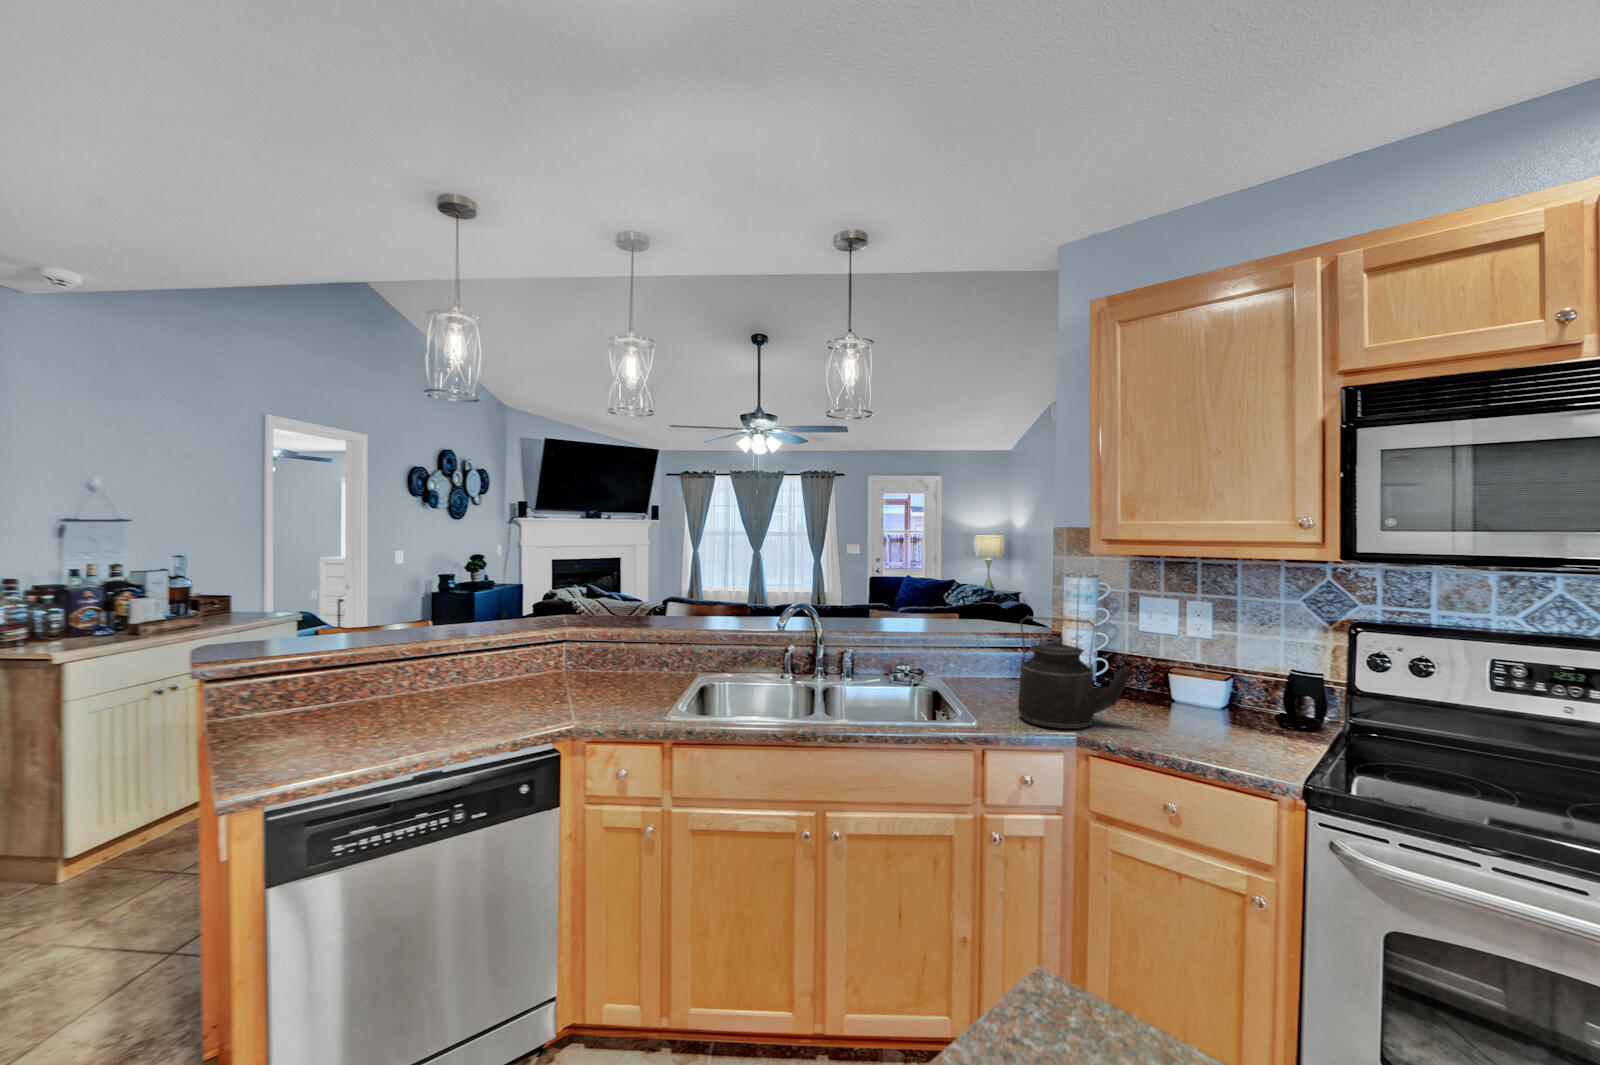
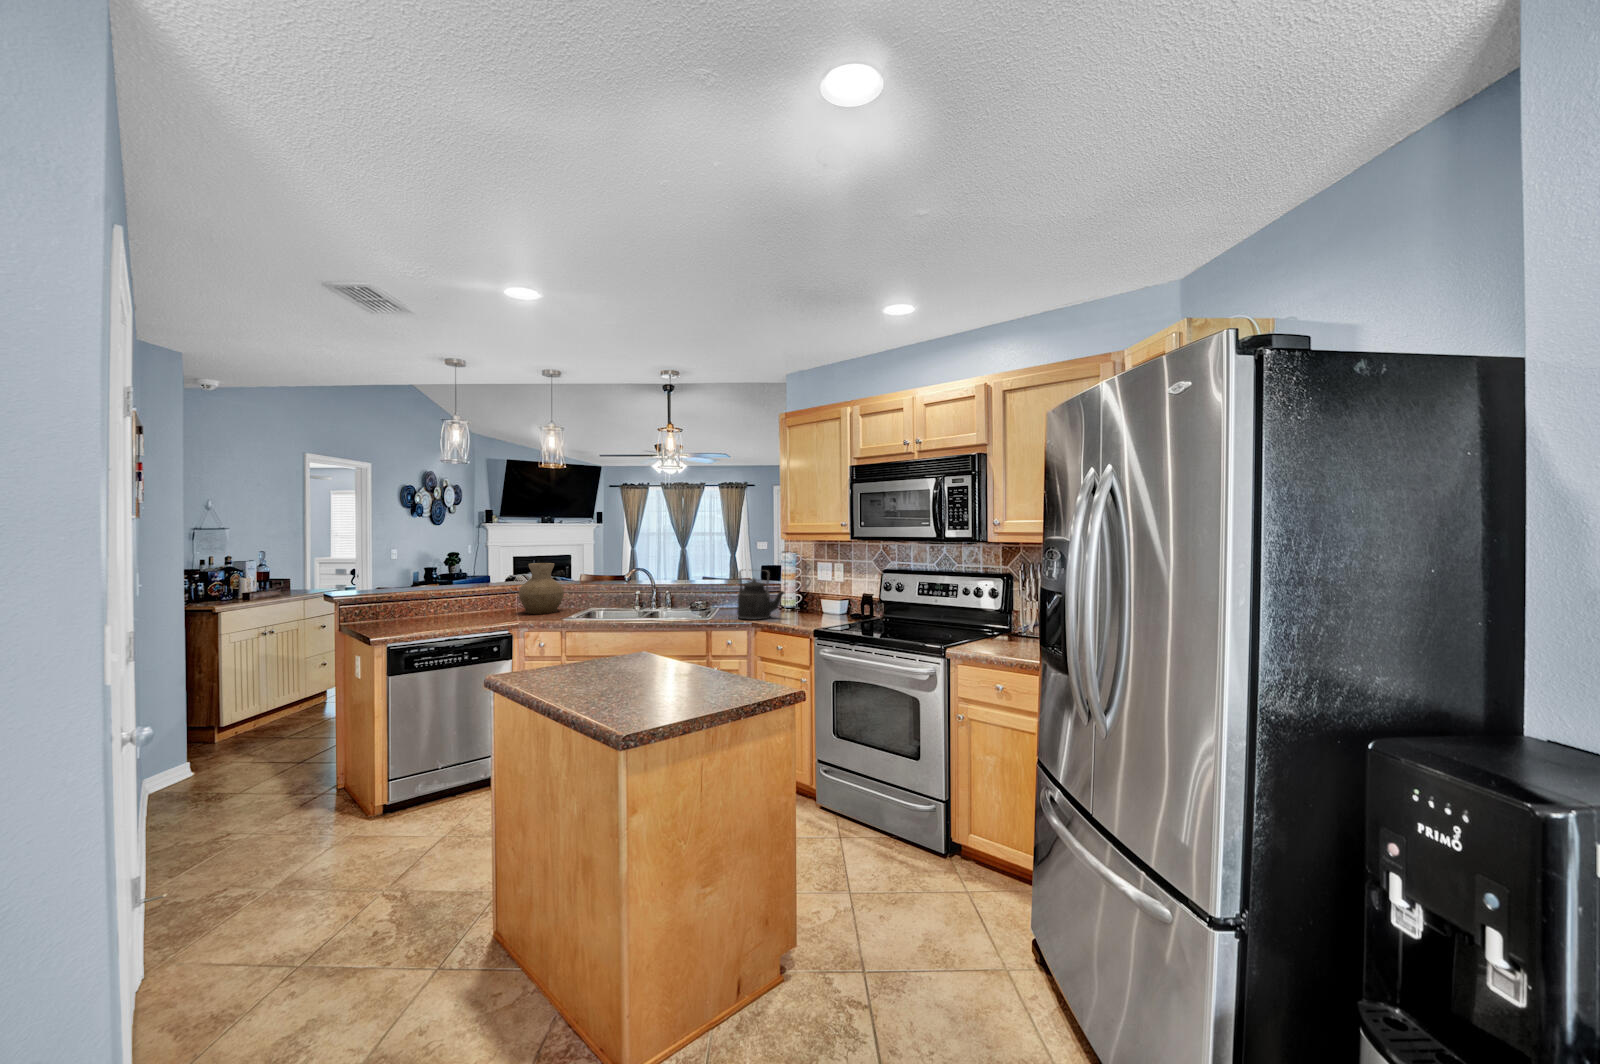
vase: none [567,589,647,686] -> present [519,563,564,614]

